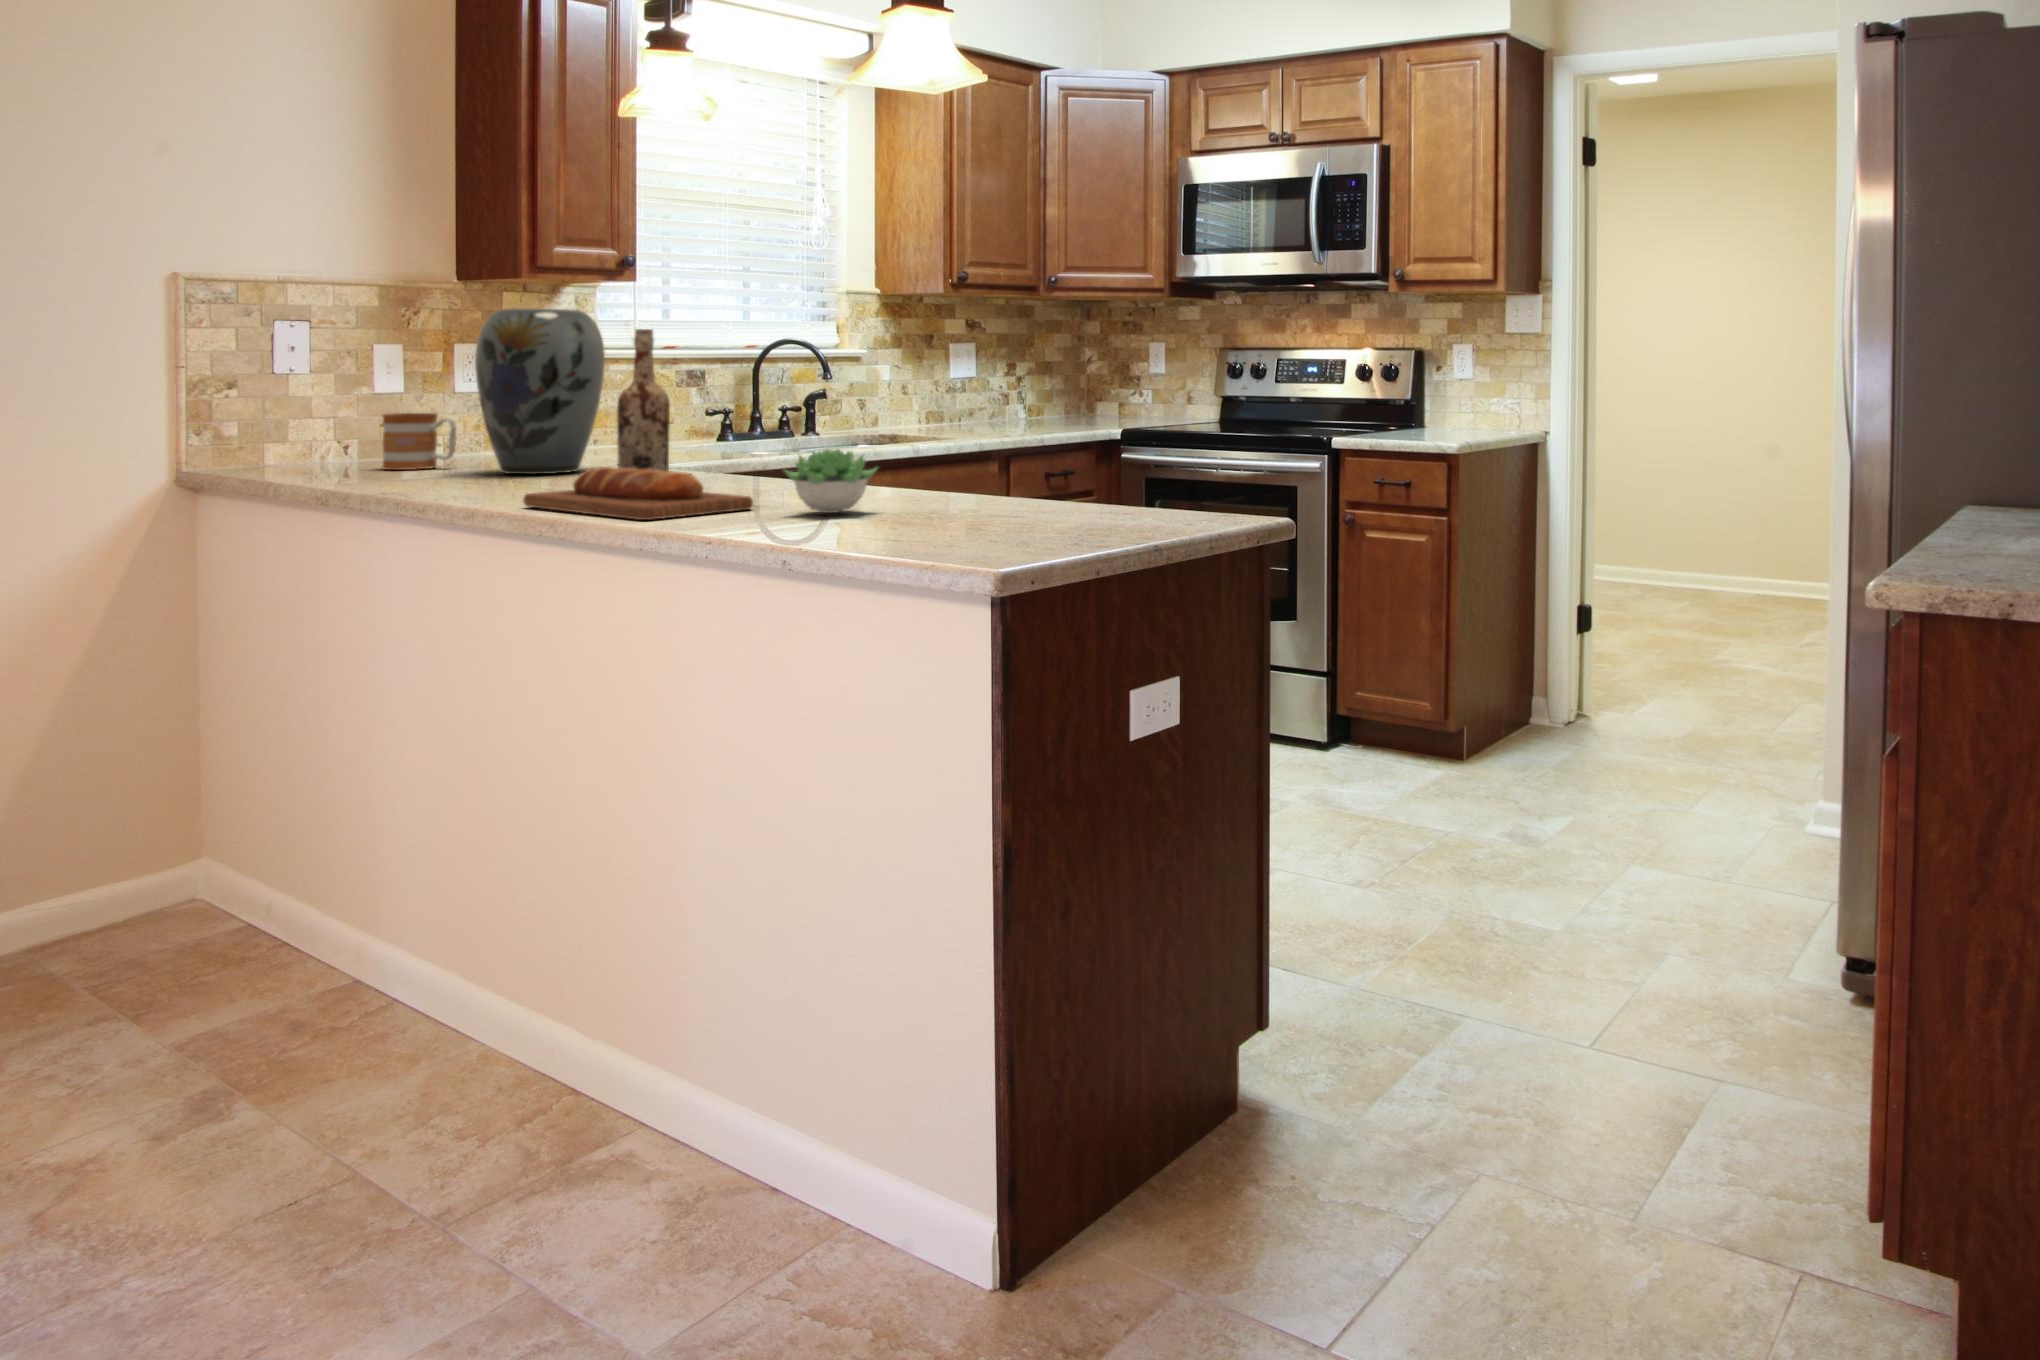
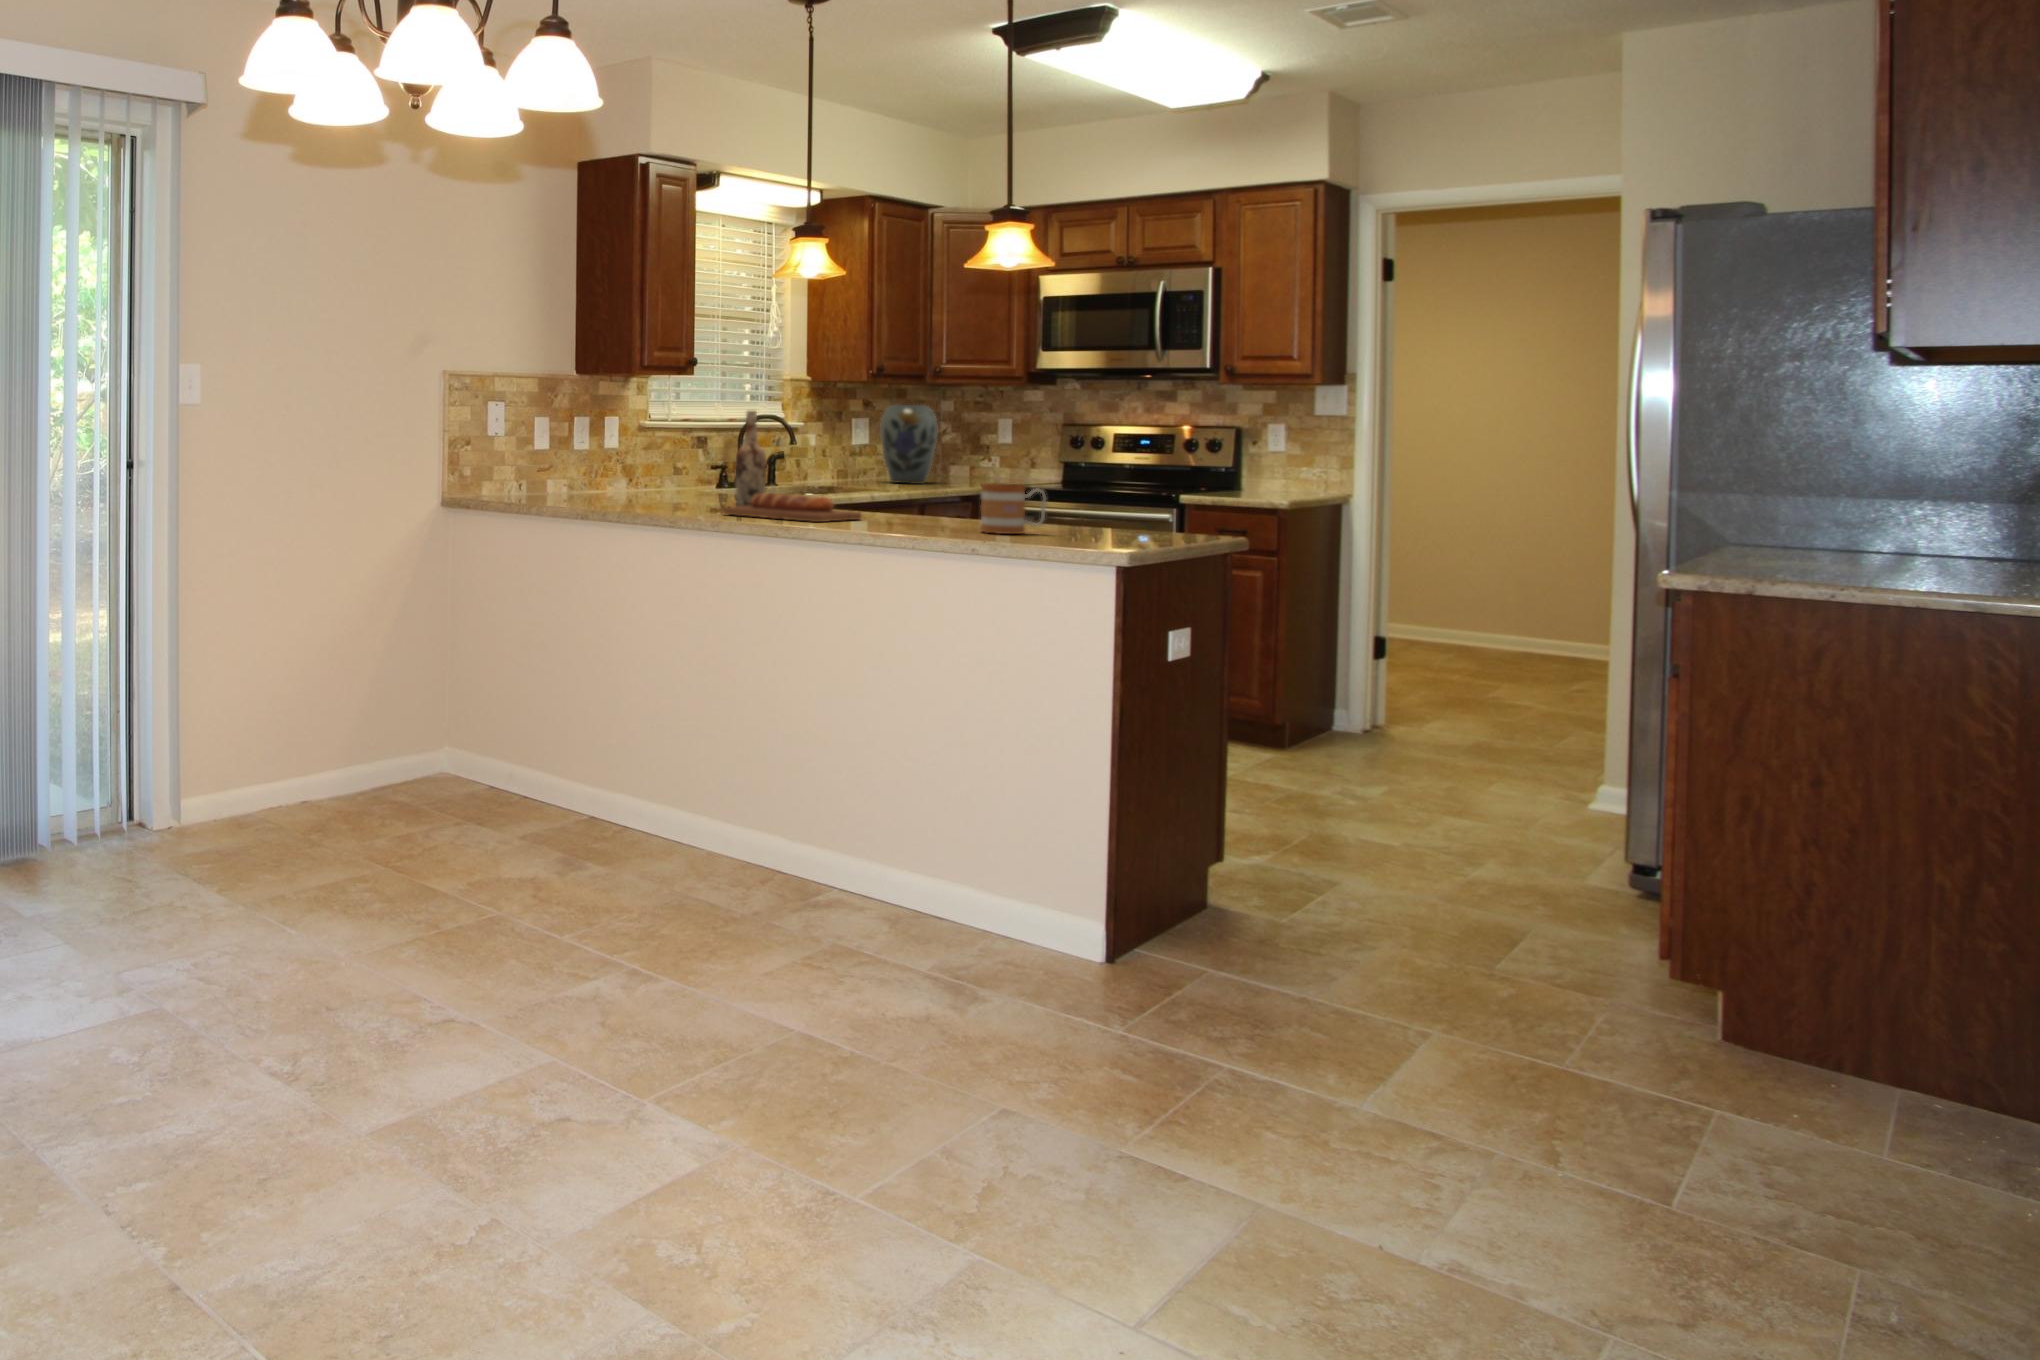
vase: present [475,308,605,474] -> present [880,405,937,484]
mug: present [383,413,456,470] -> present [980,483,1046,534]
succulent plant: present [785,450,877,513] -> none [889,485,942,522]

